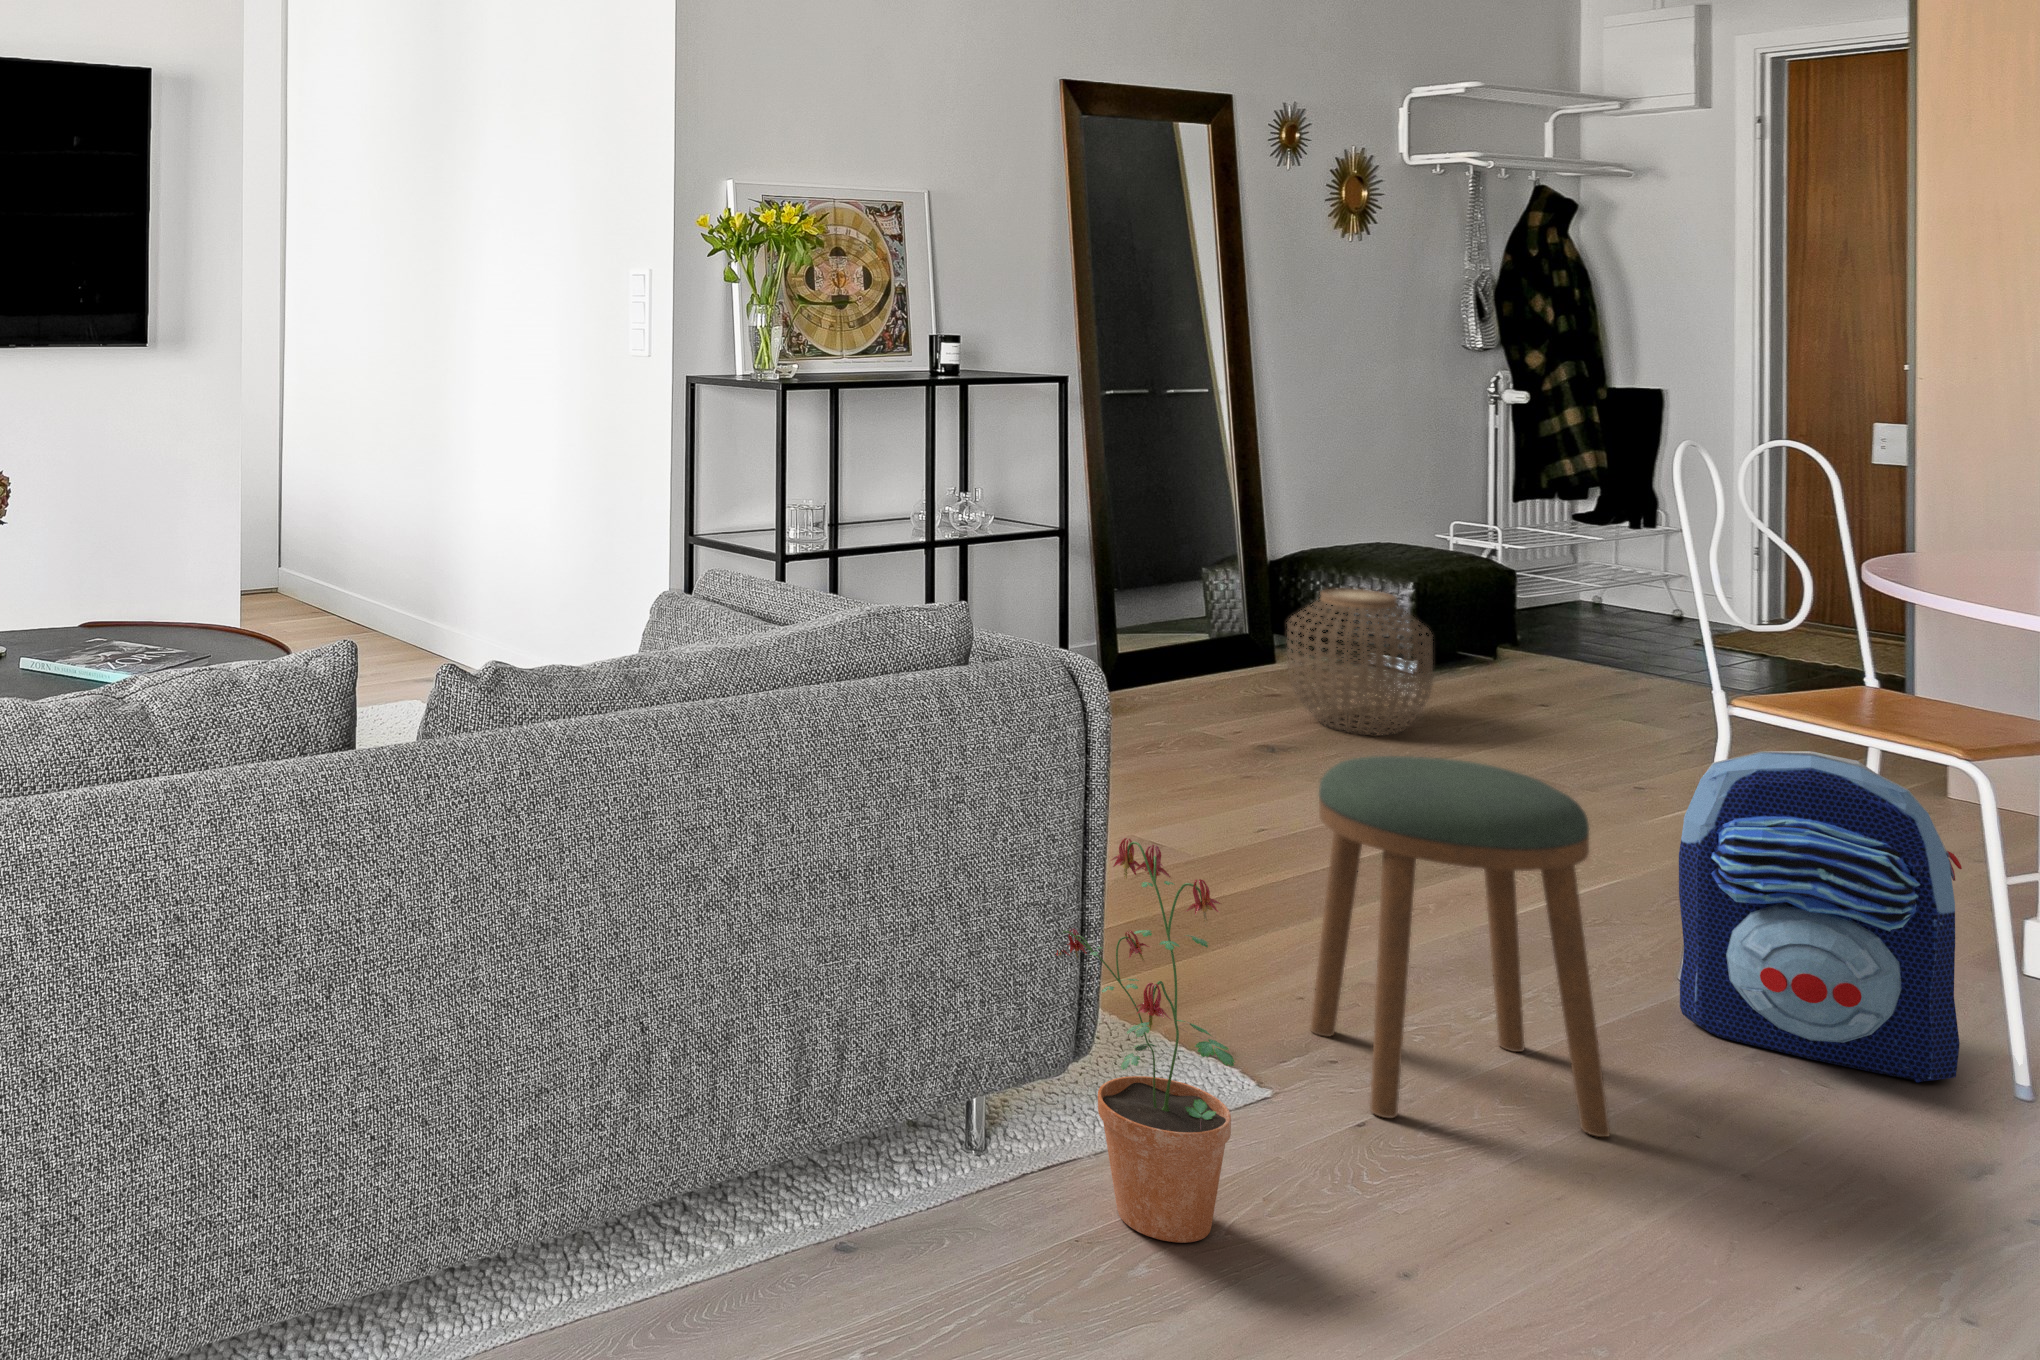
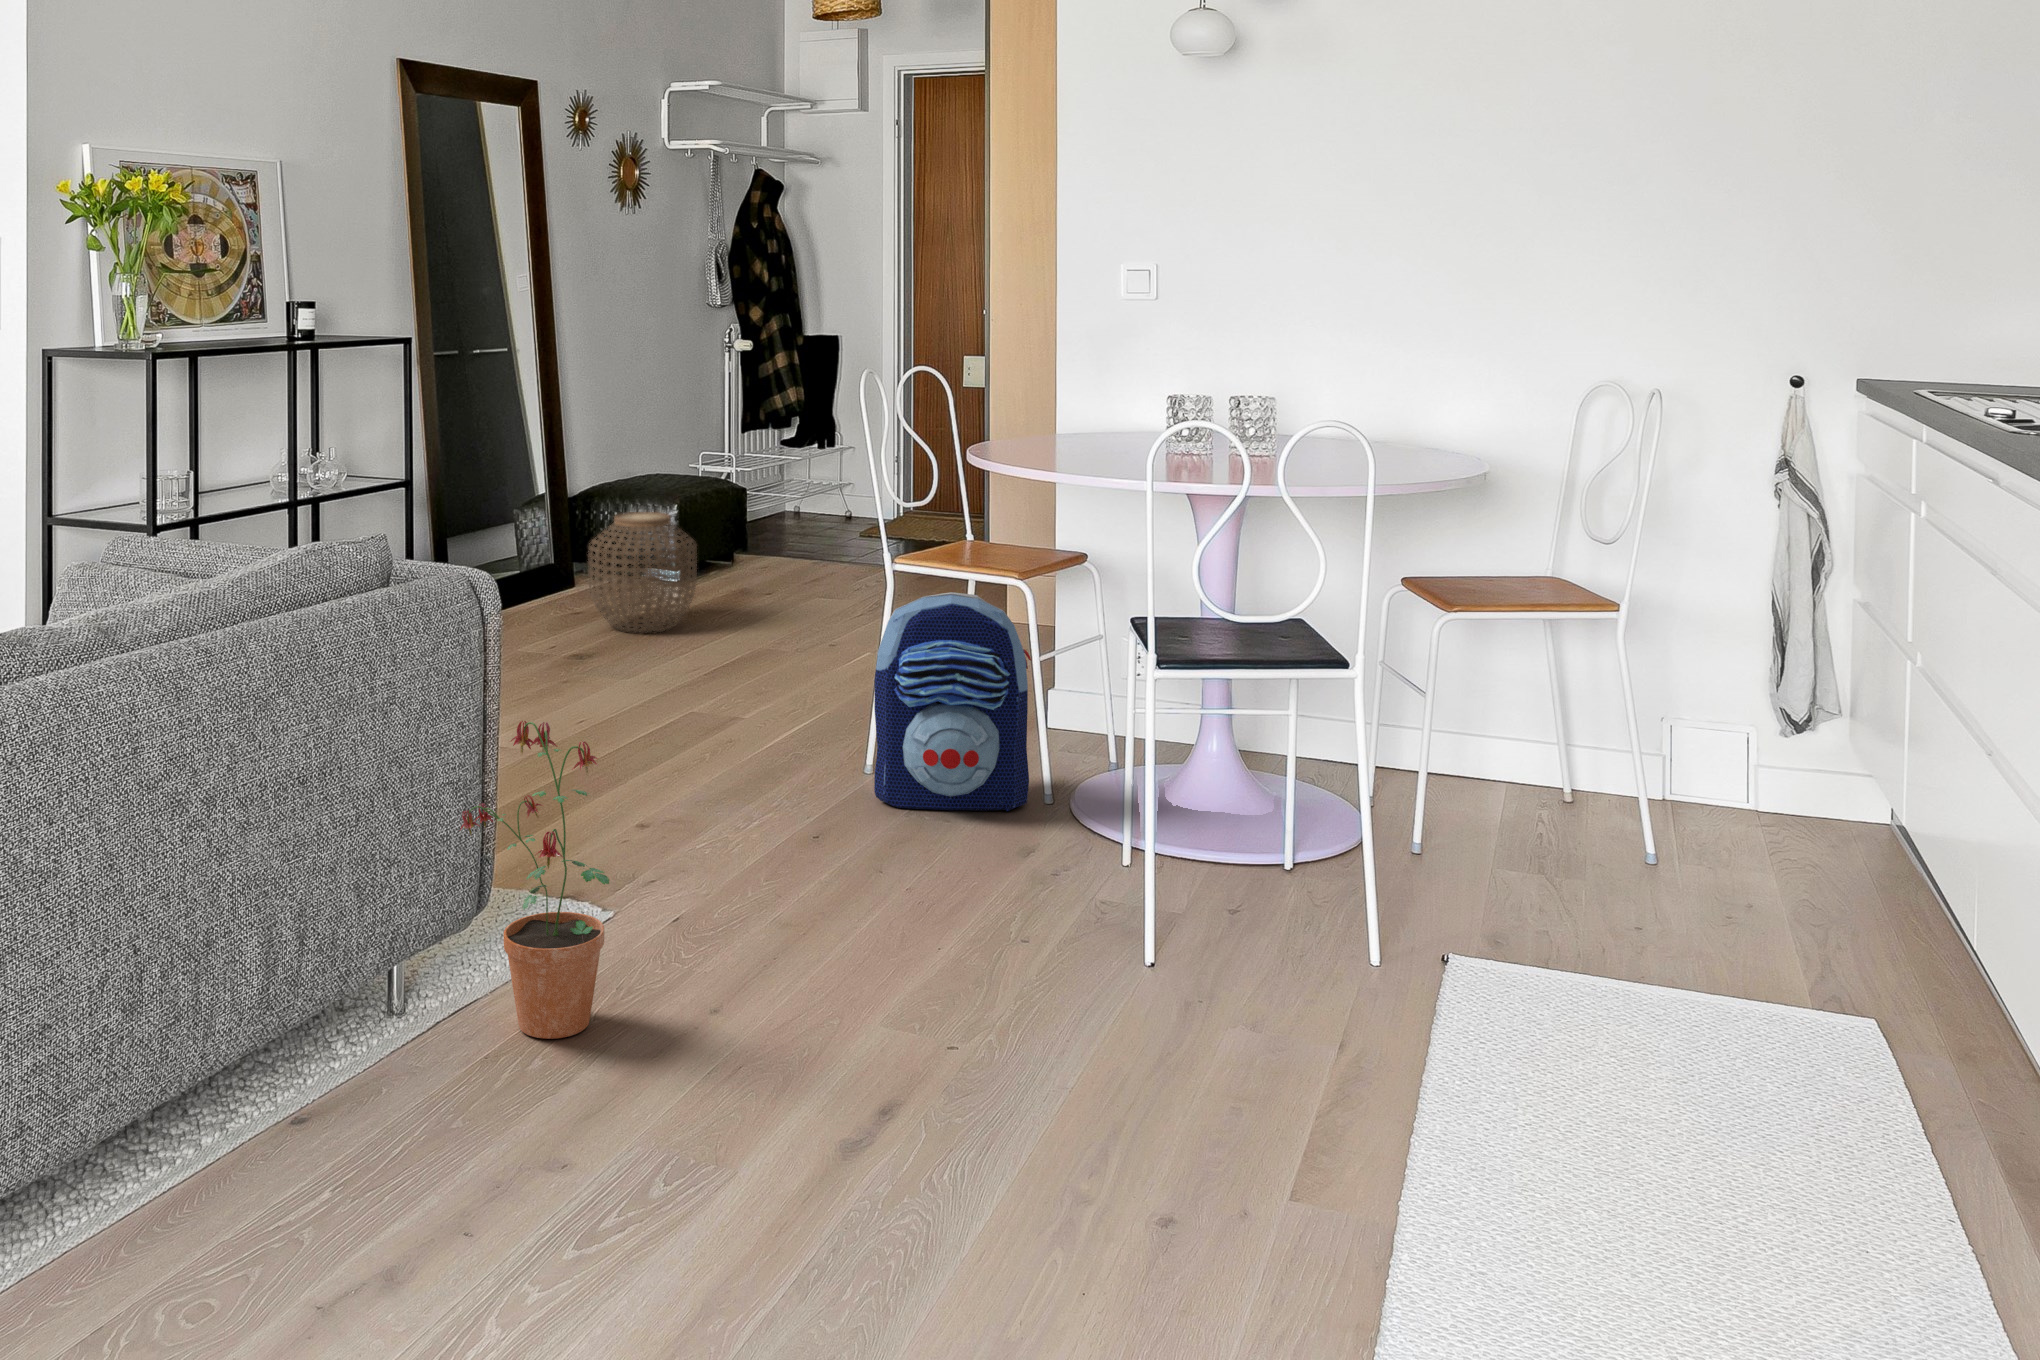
stool: present [1310,756,1610,1137] -> none [639,629,840,912]

